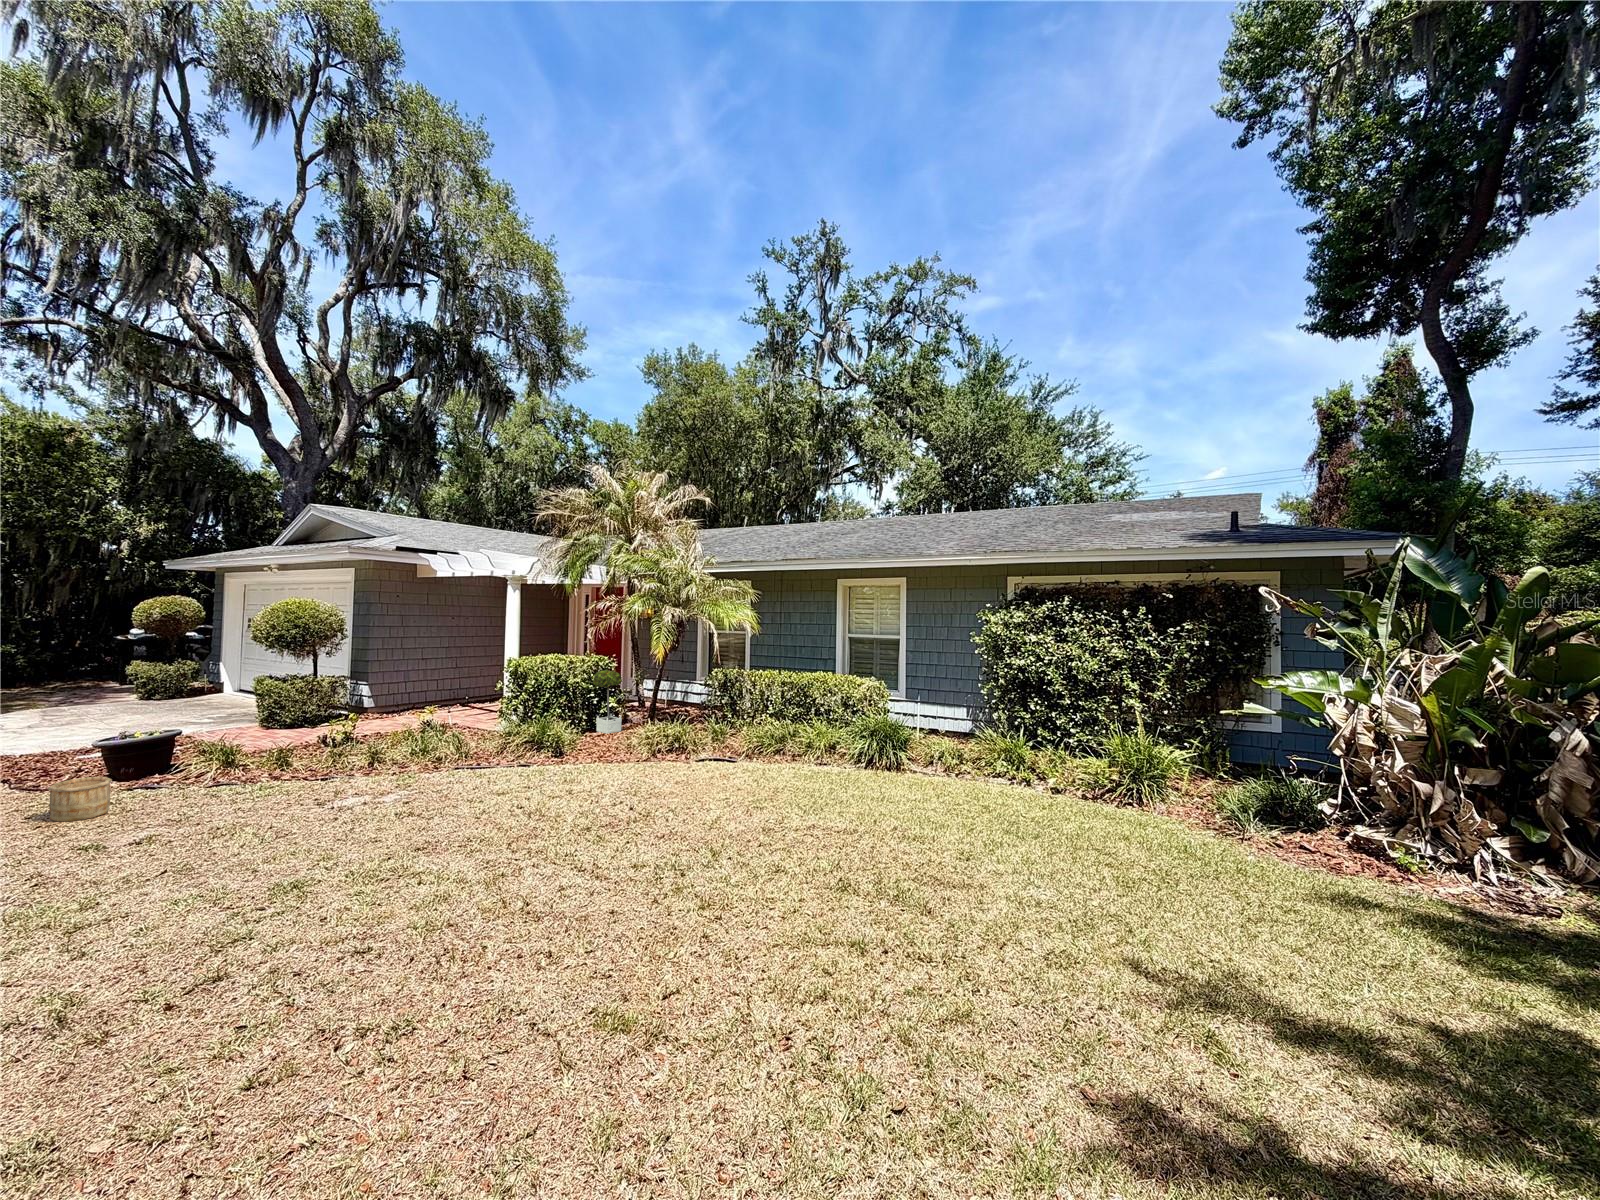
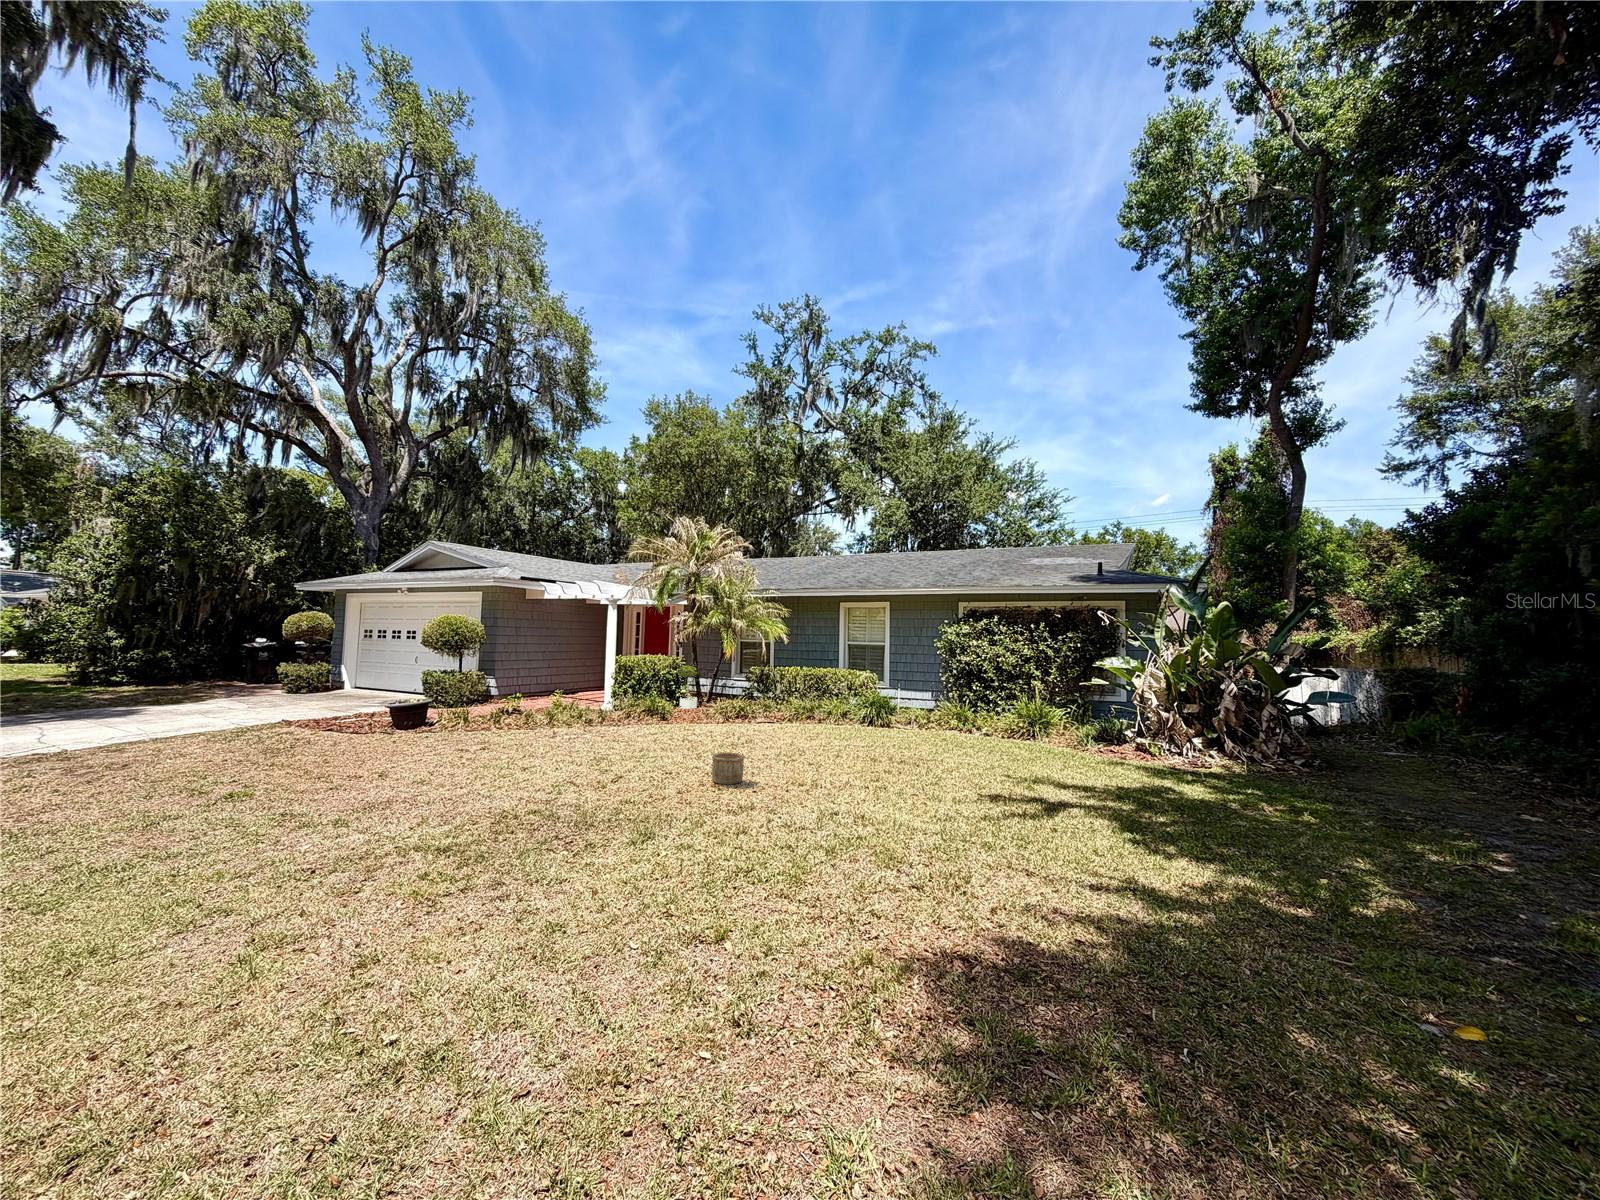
wooden bucket: present [48,777,112,822] -> present [712,752,745,784]

